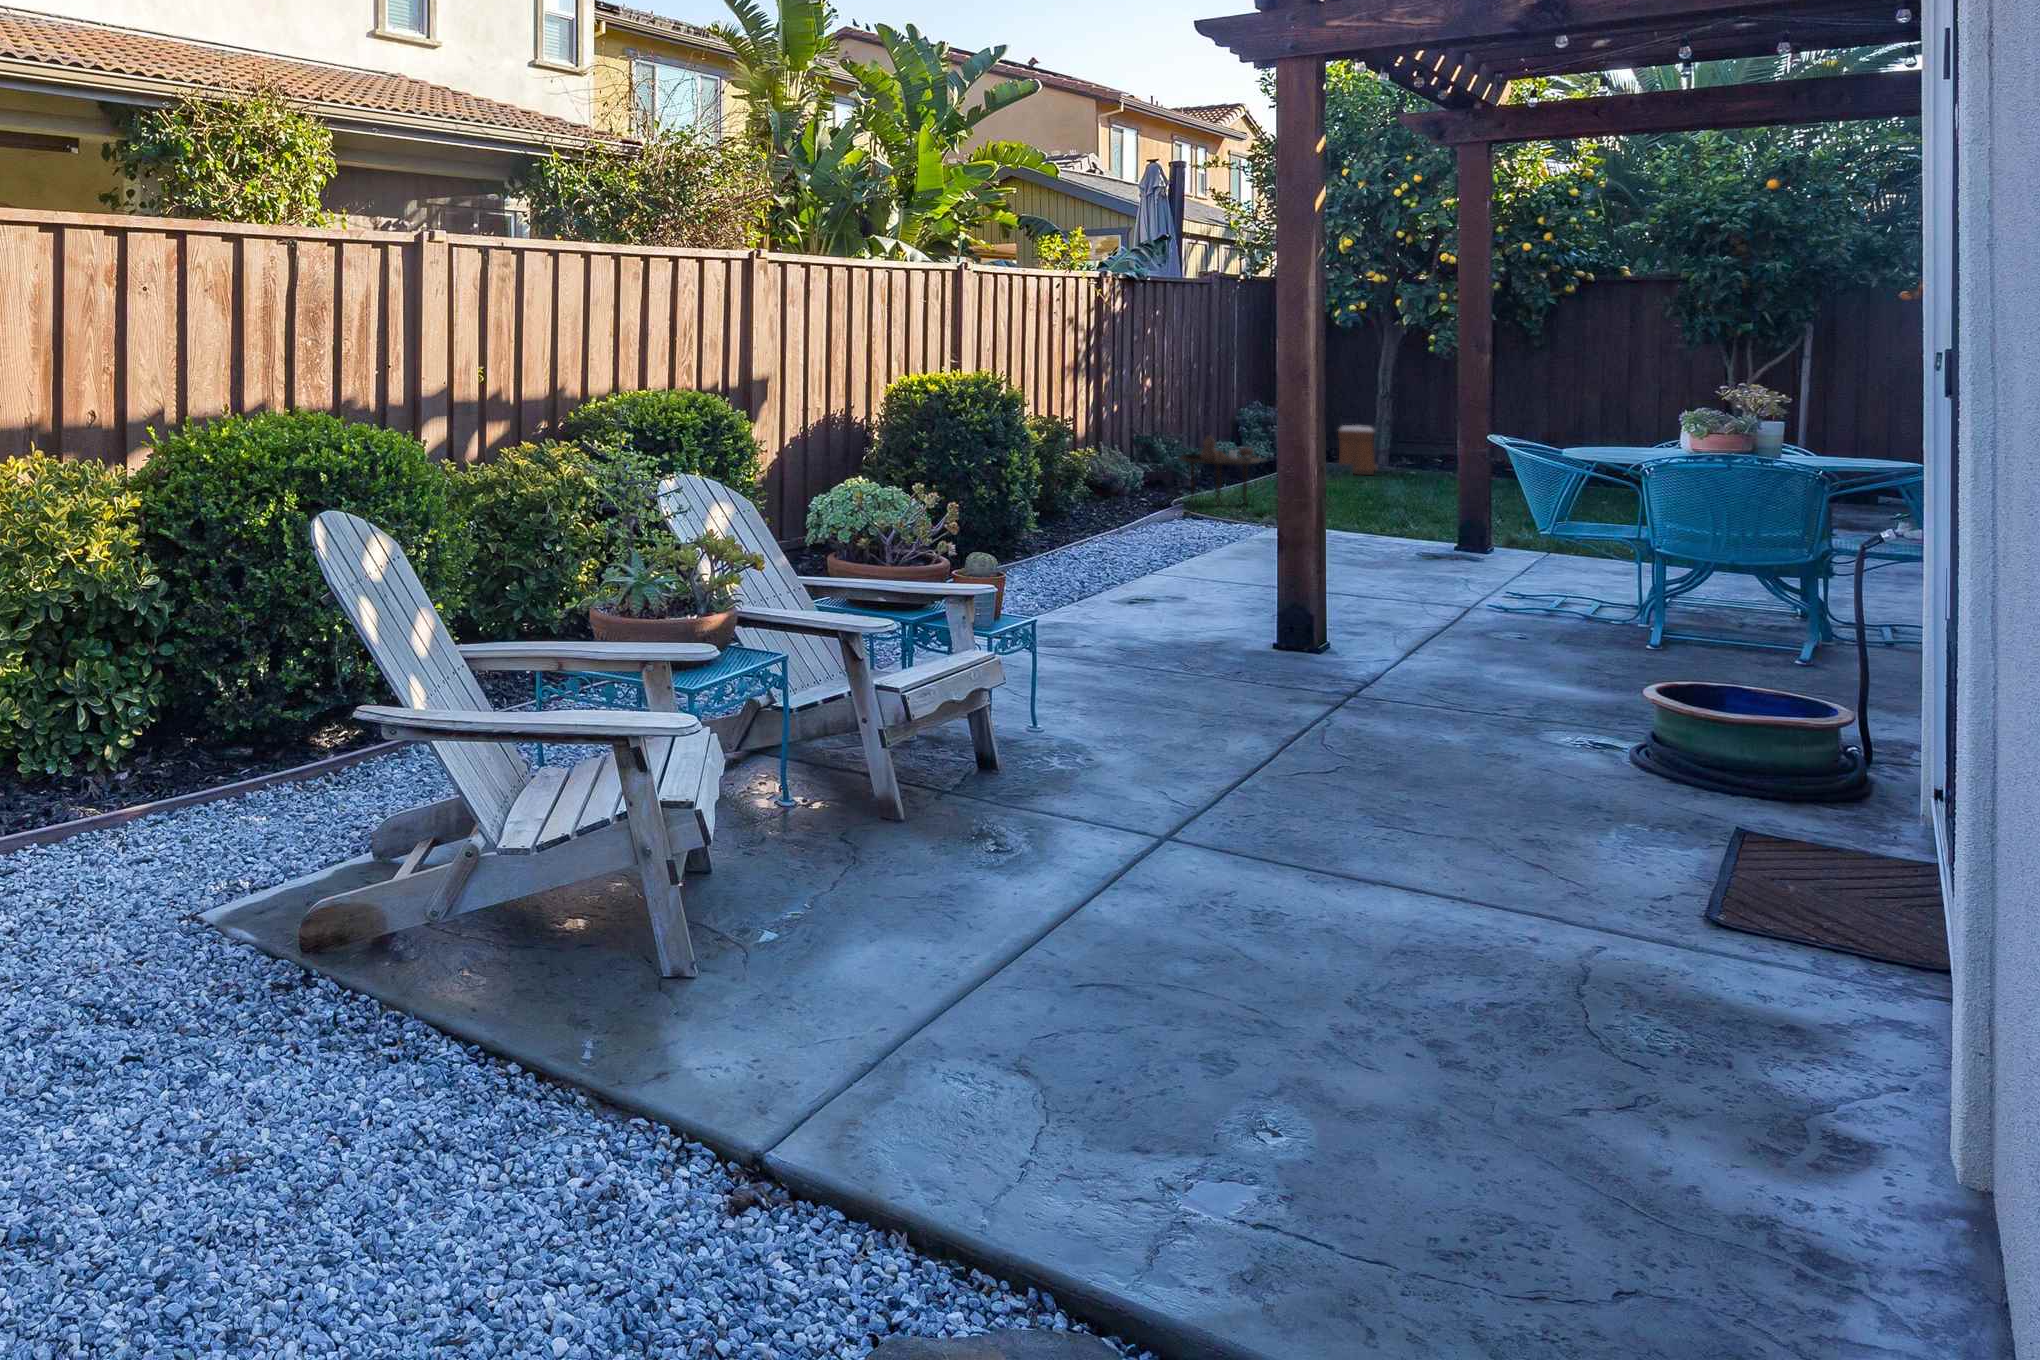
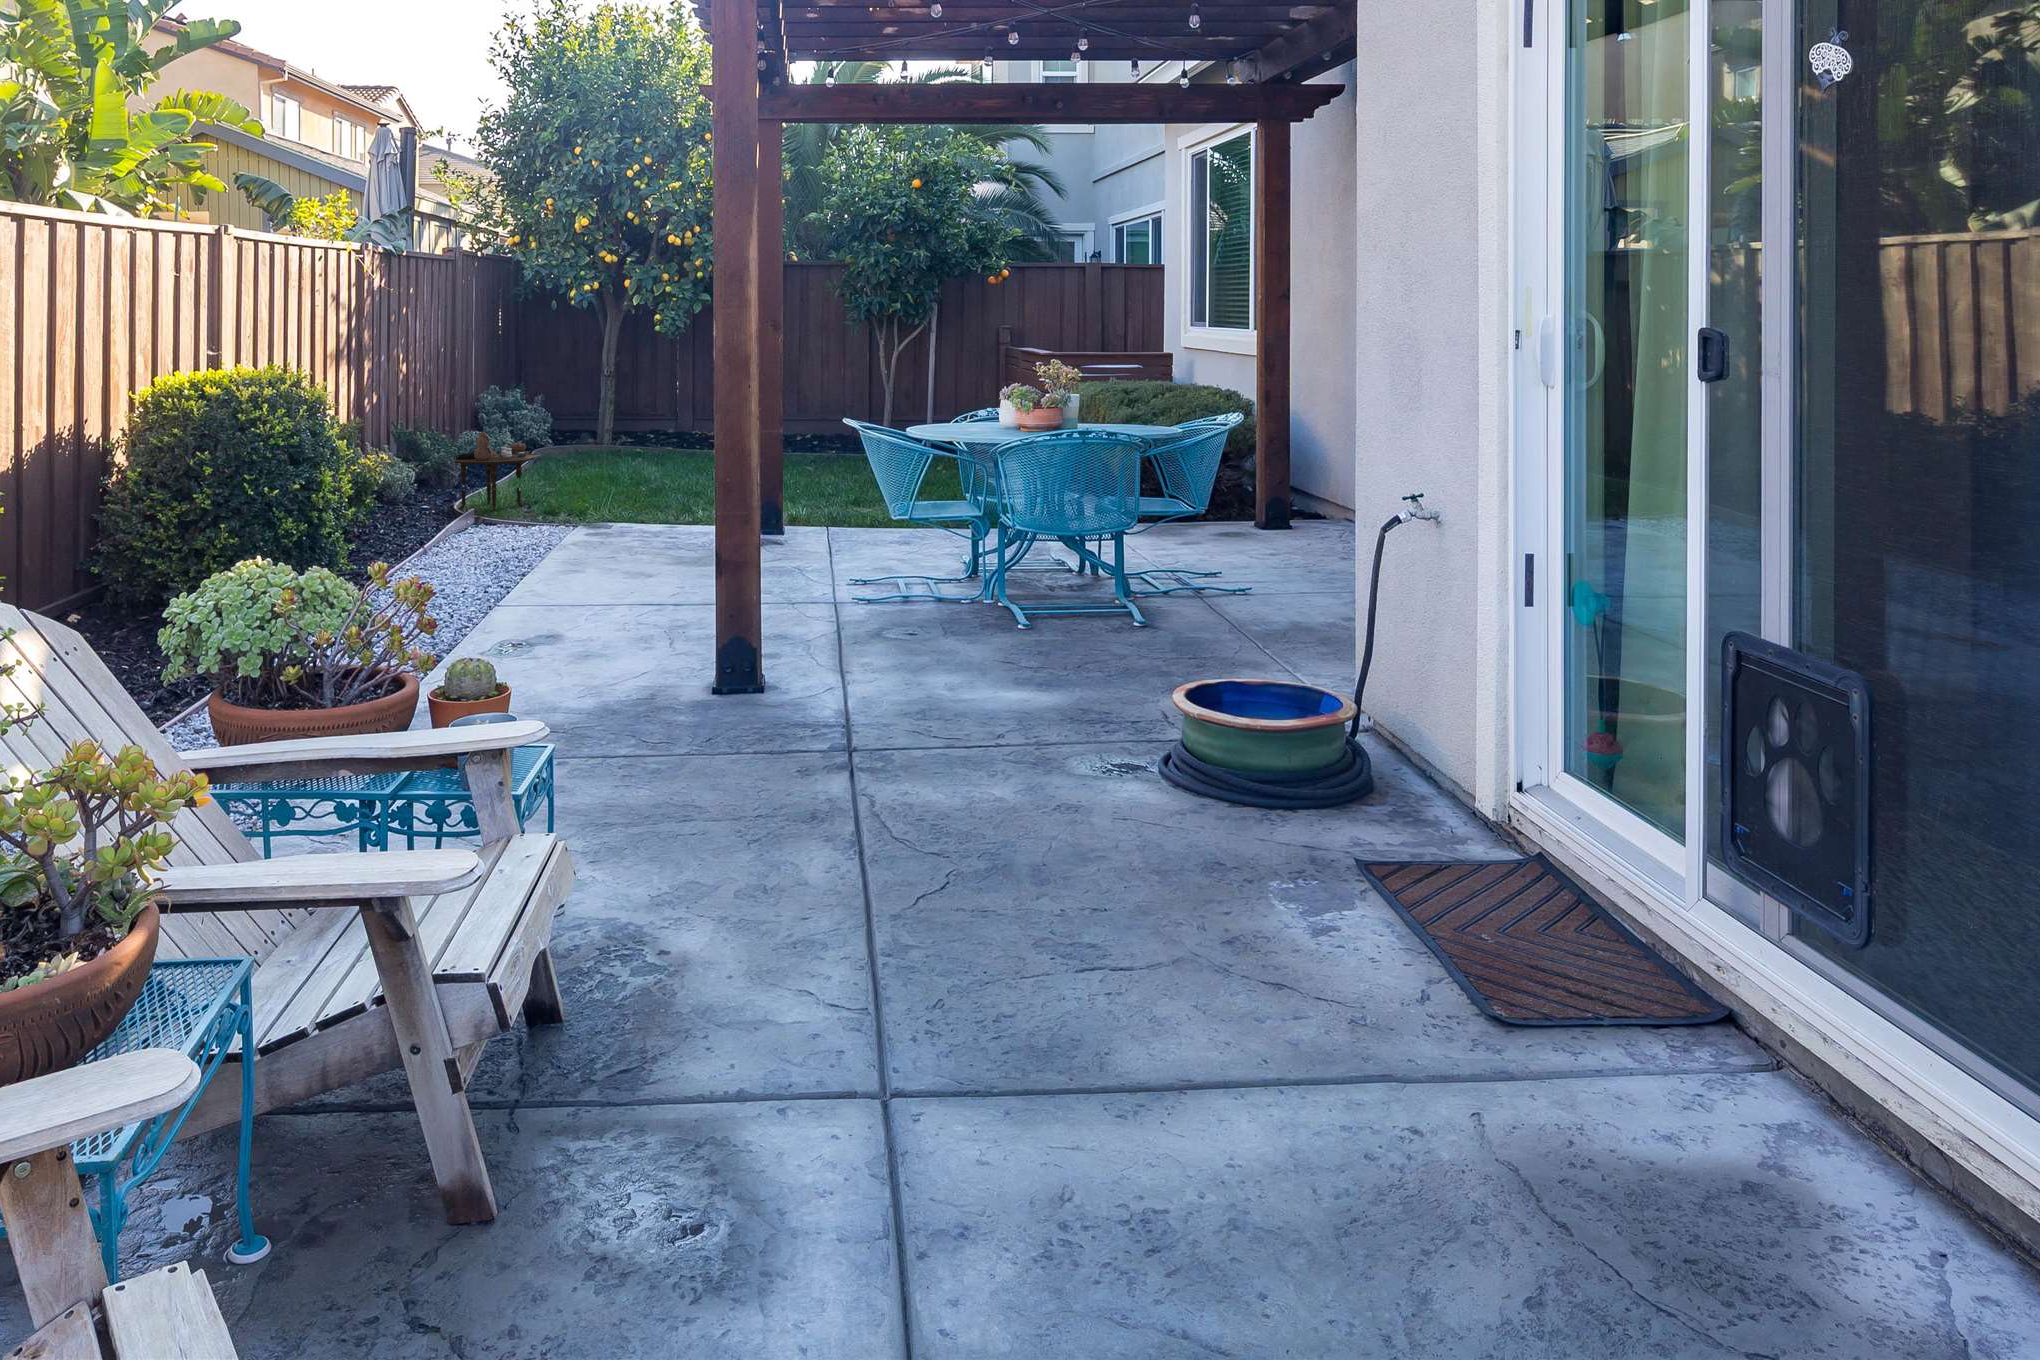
bench: present [1338,426,1377,475] -> none [570,411,612,462]

